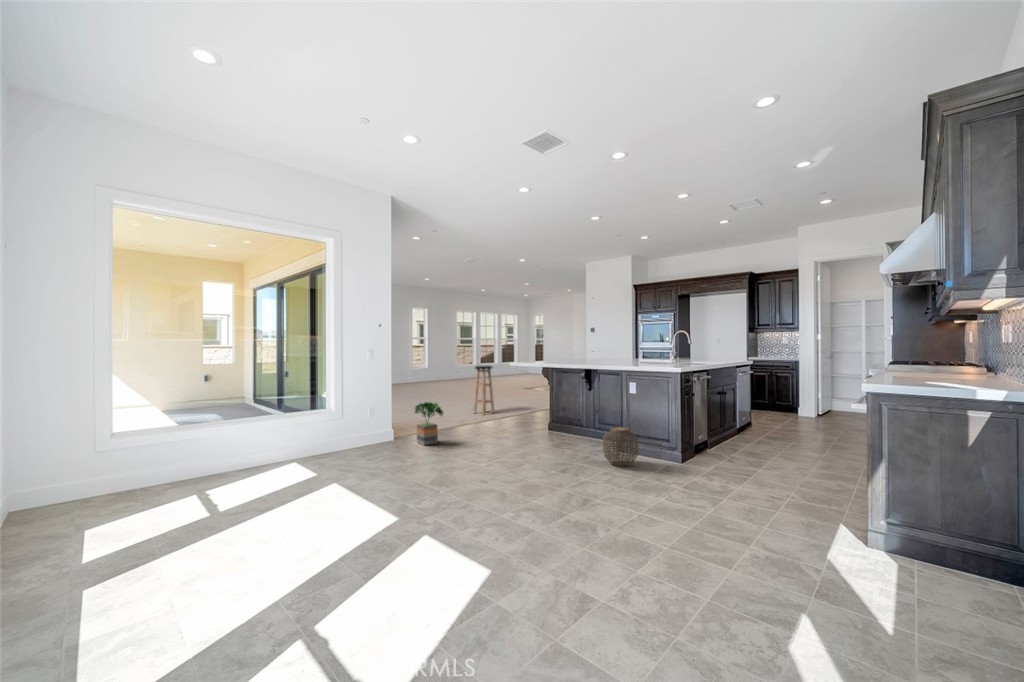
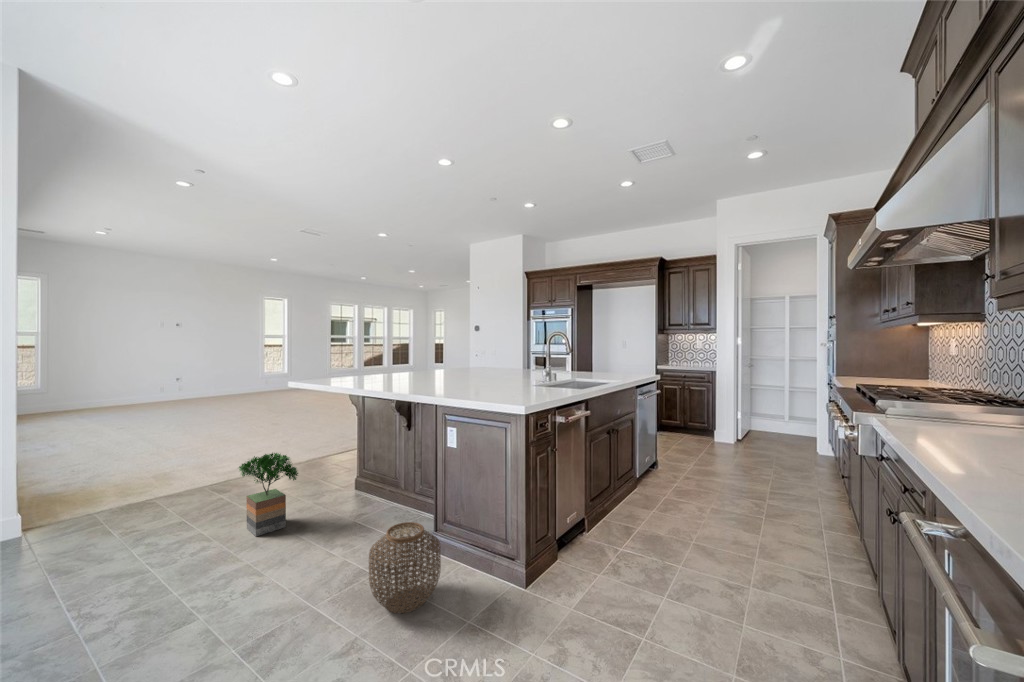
bar stool: present [473,366,495,415] -> none [272,380,307,455]
potted tree: present [414,402,443,445] -> present [239,453,298,537]

